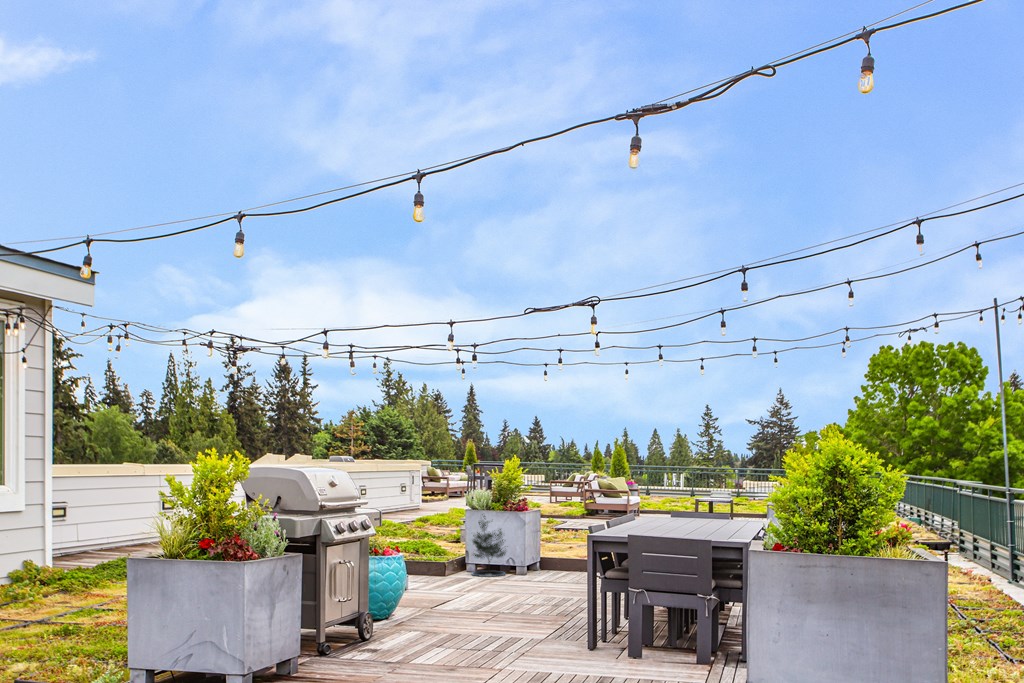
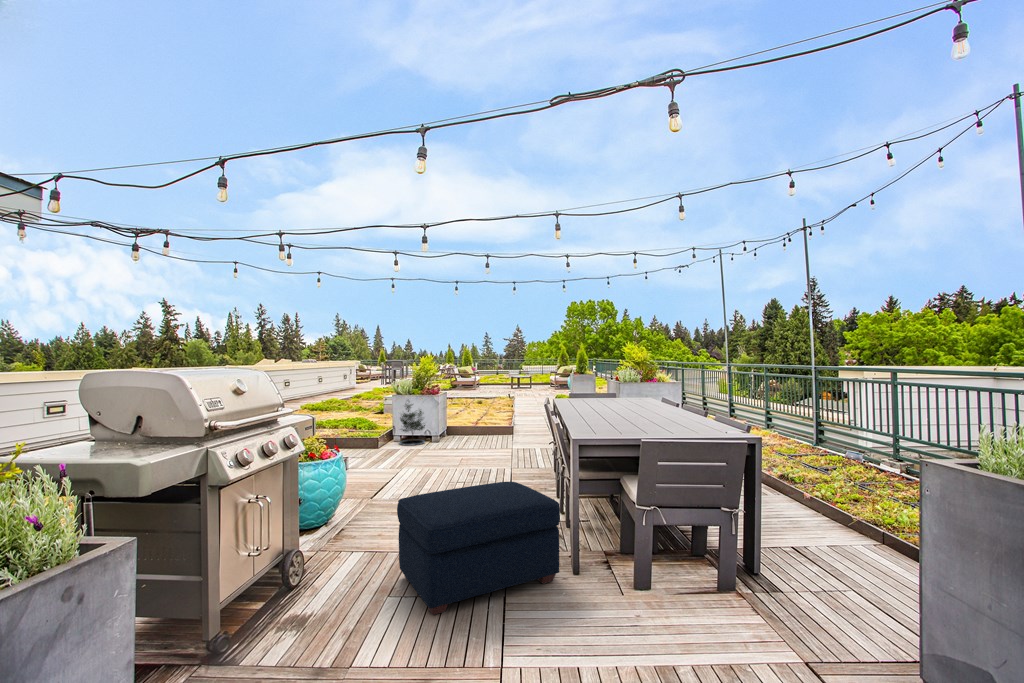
ottoman: none [445,574,575,656] -> present [397,482,560,615]

